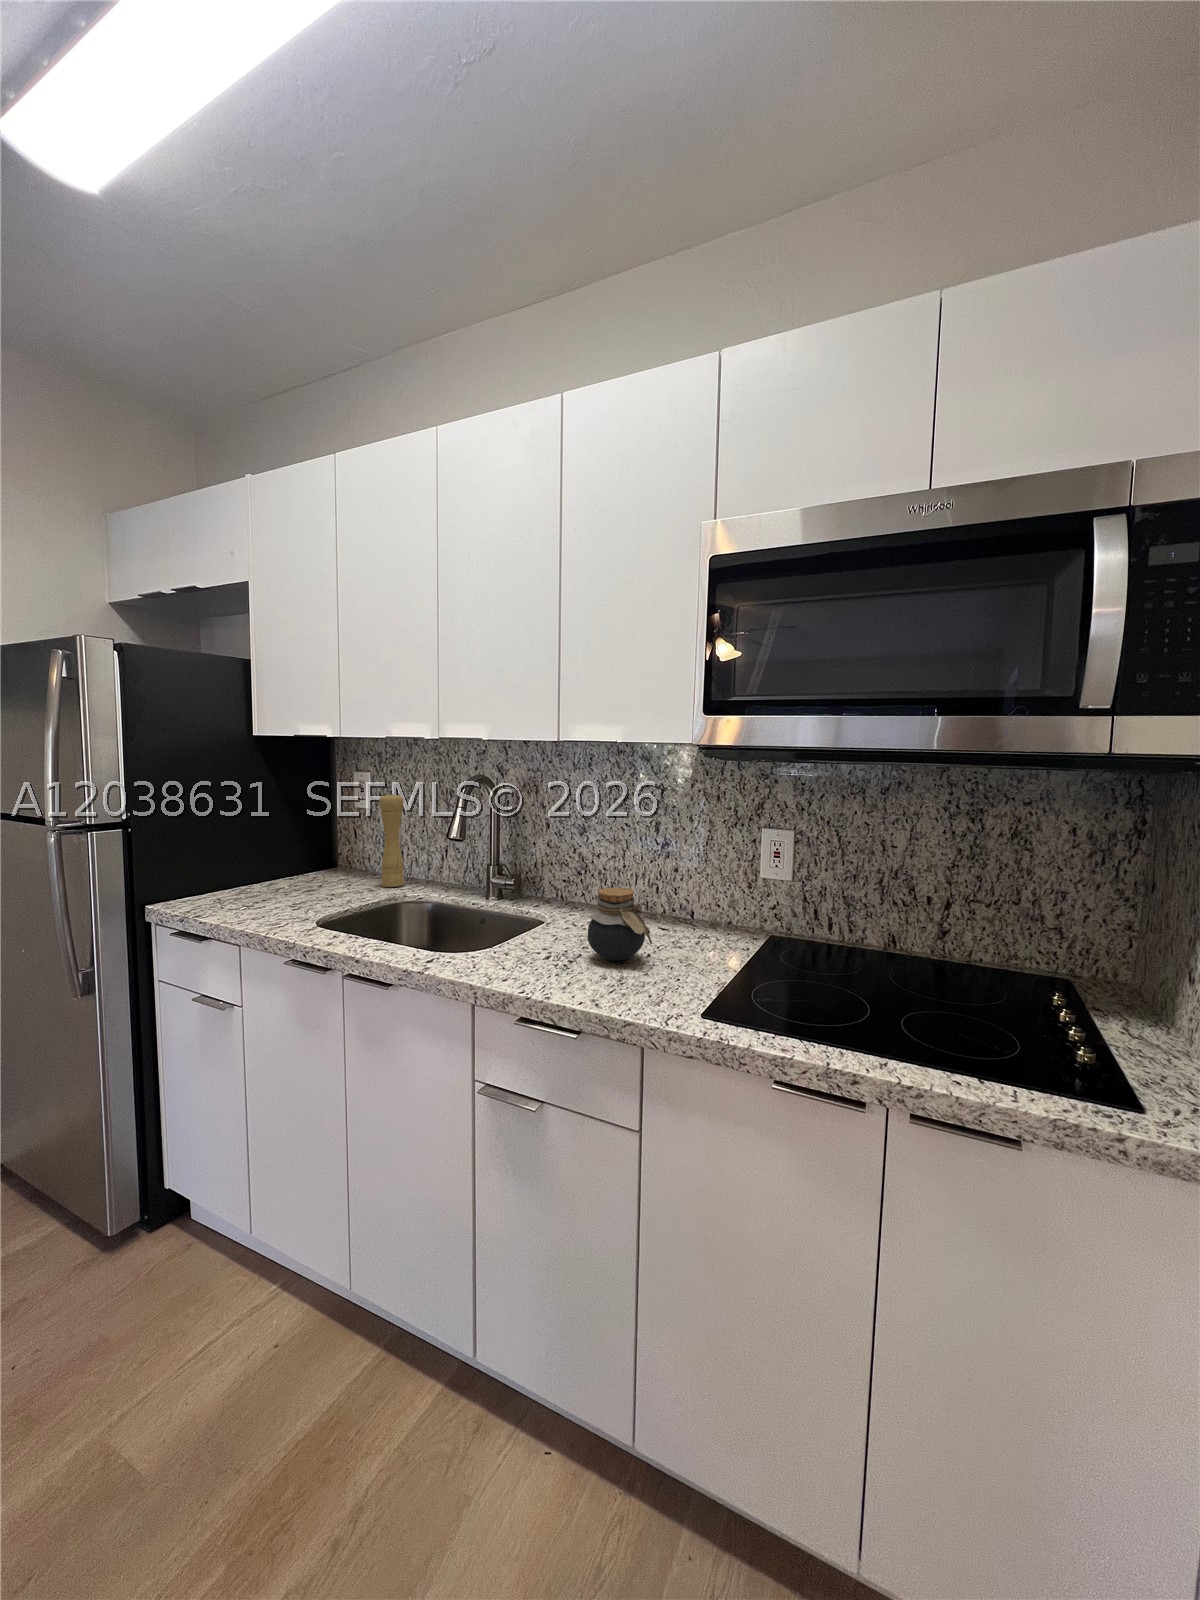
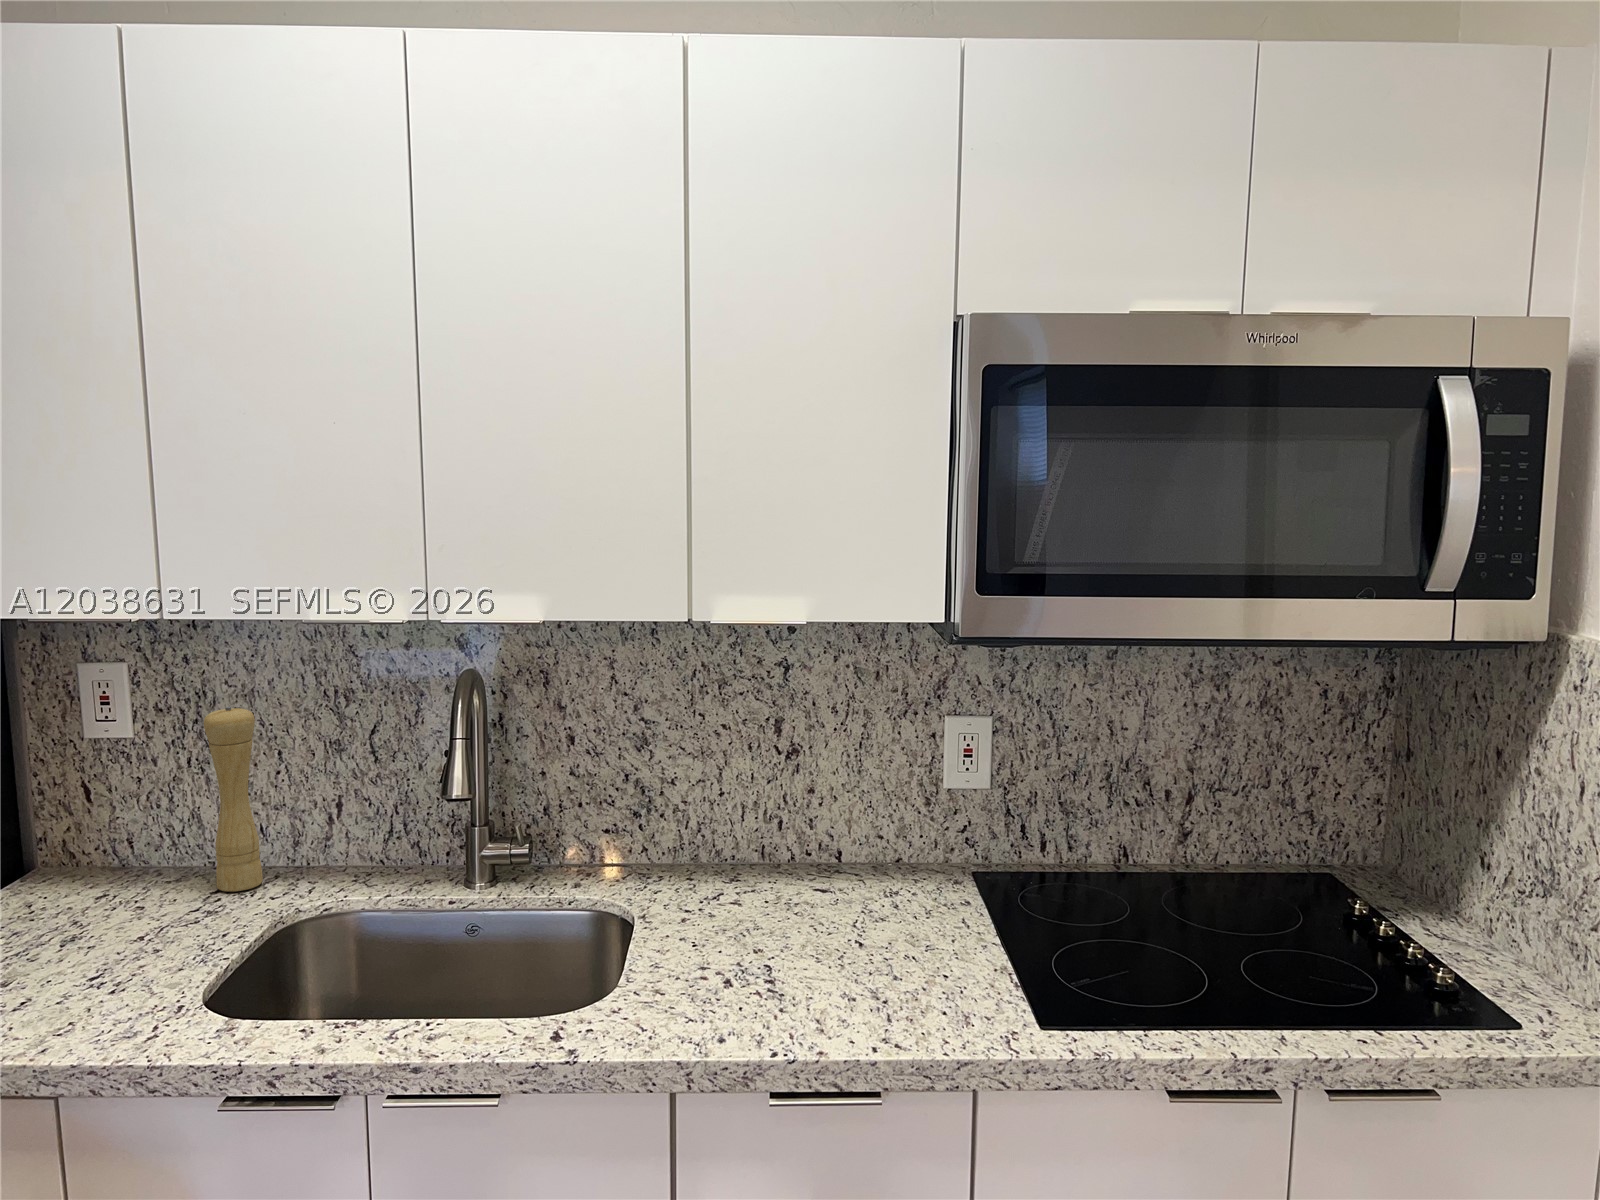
jar: present [588,887,652,961] -> none [779,848,883,965]

